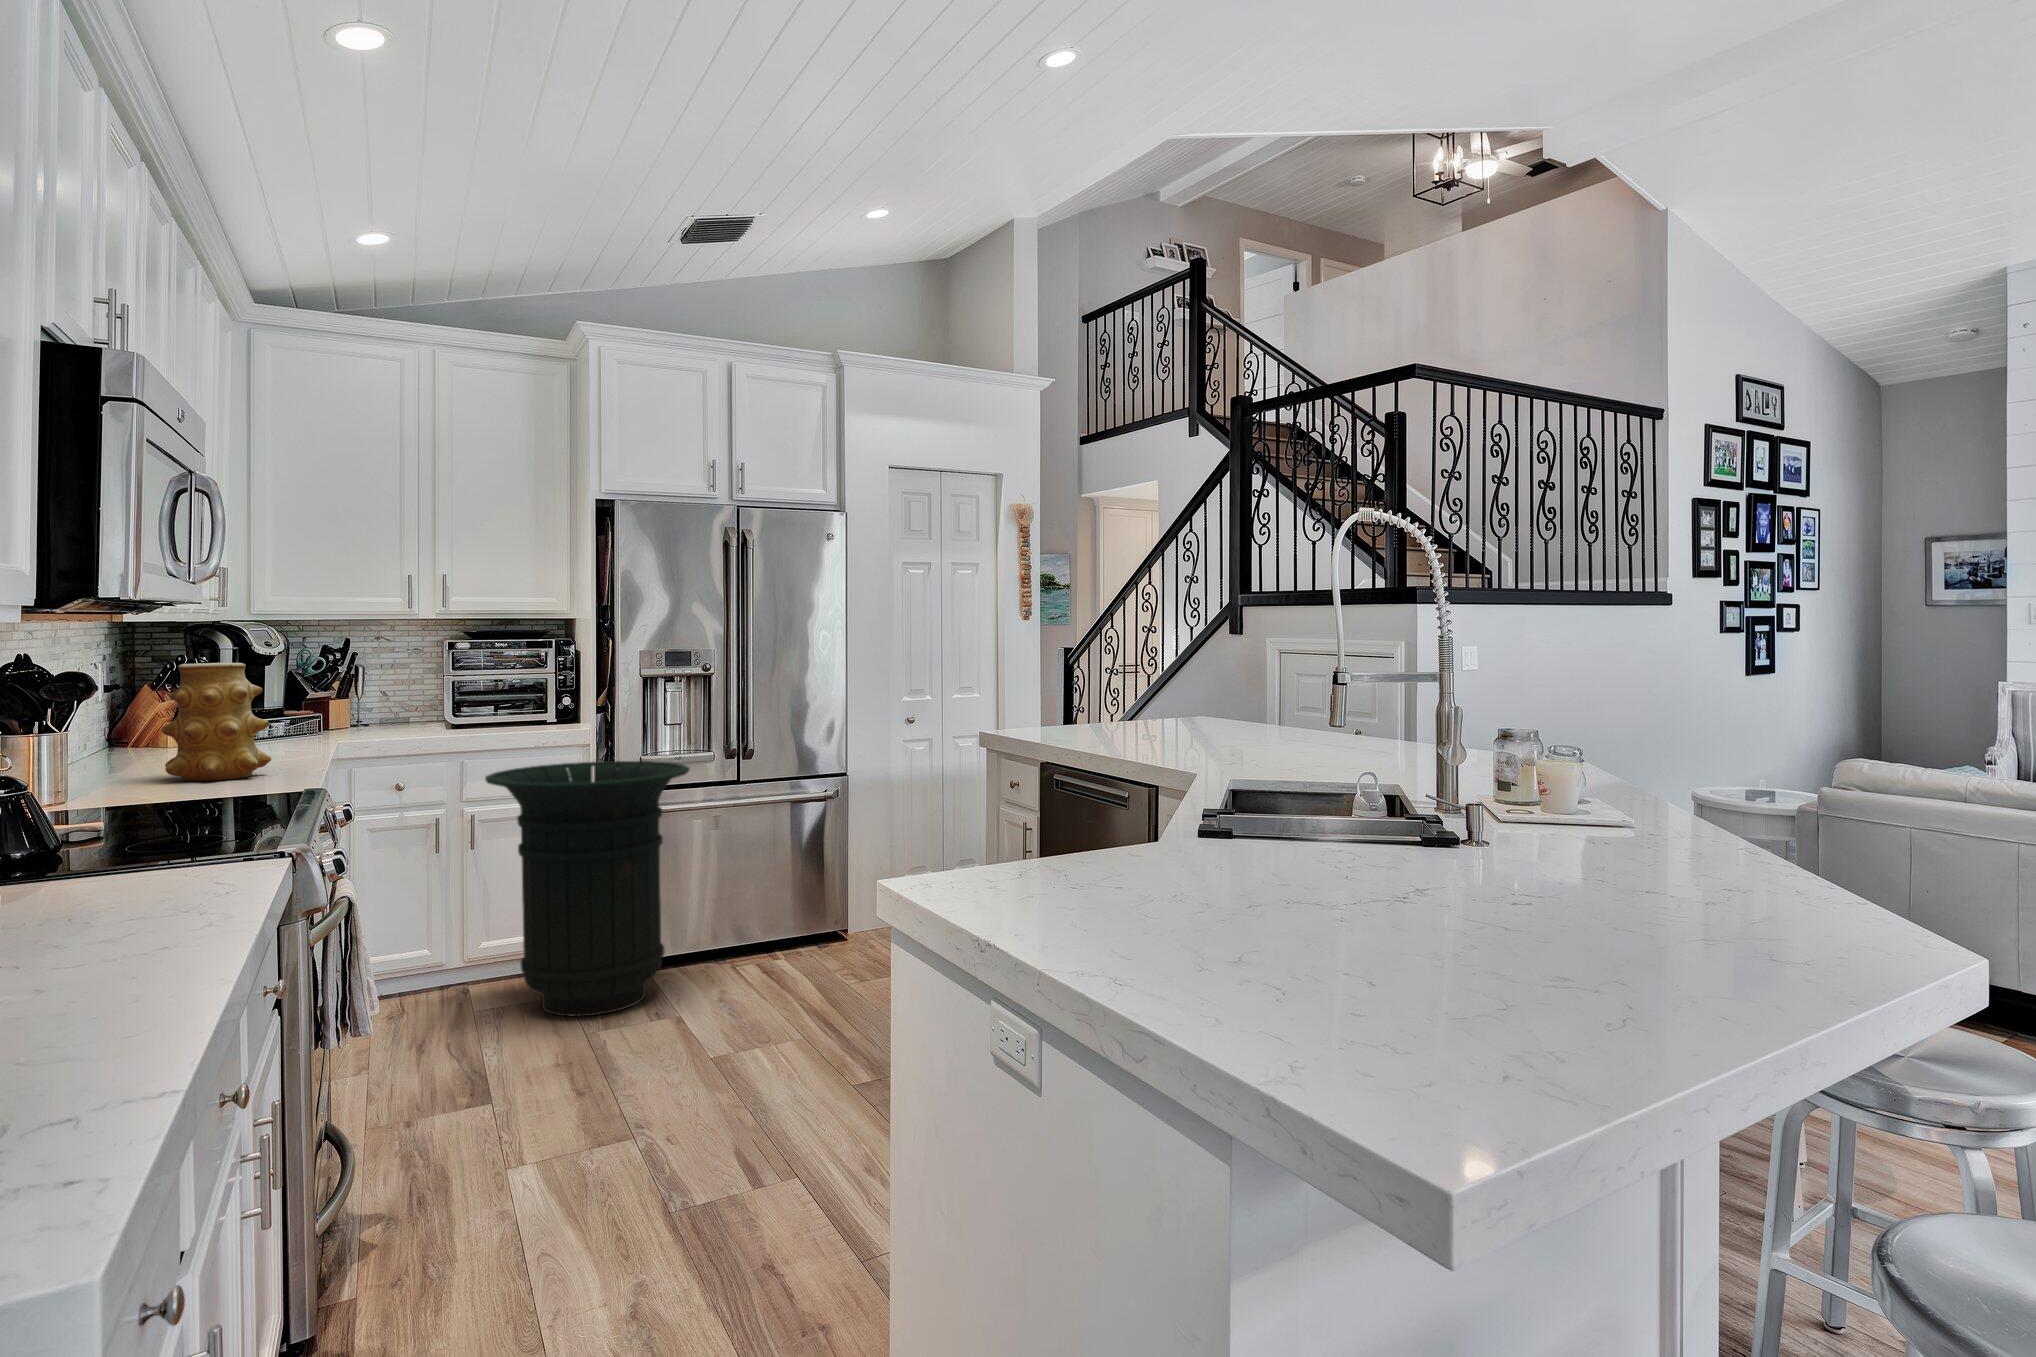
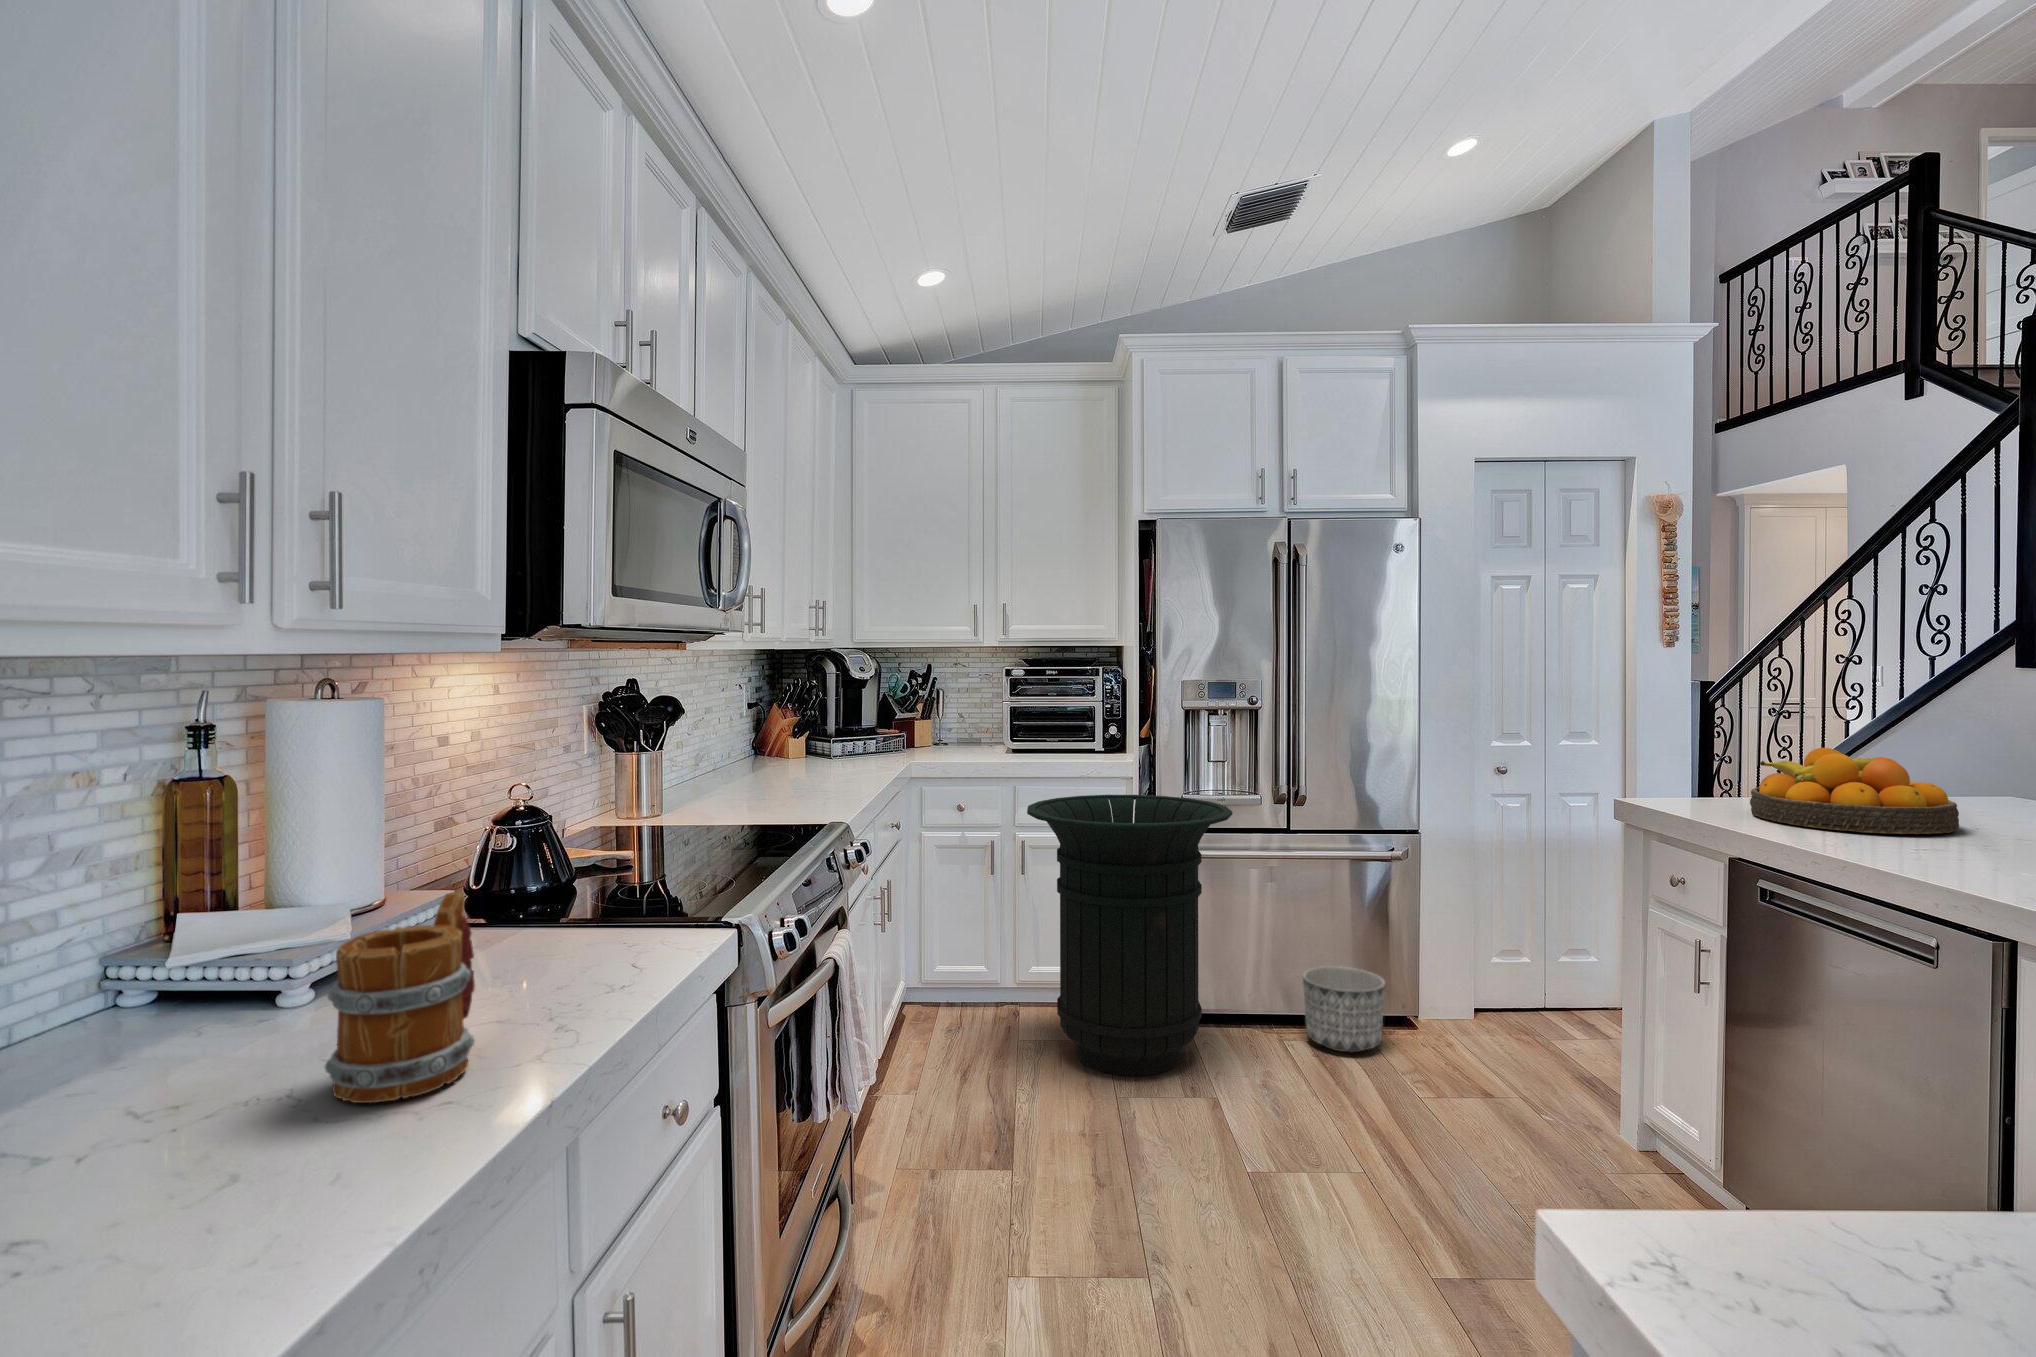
vase: present [161,663,272,781] -> none [741,688,828,802]
fruit bowl: none [1054,691,1158,743] -> present [1750,748,1959,834]
mug: none [71,805,181,941] -> present [325,893,475,1103]
planter: none [753,898,822,967] -> present [1303,966,1385,1052]

